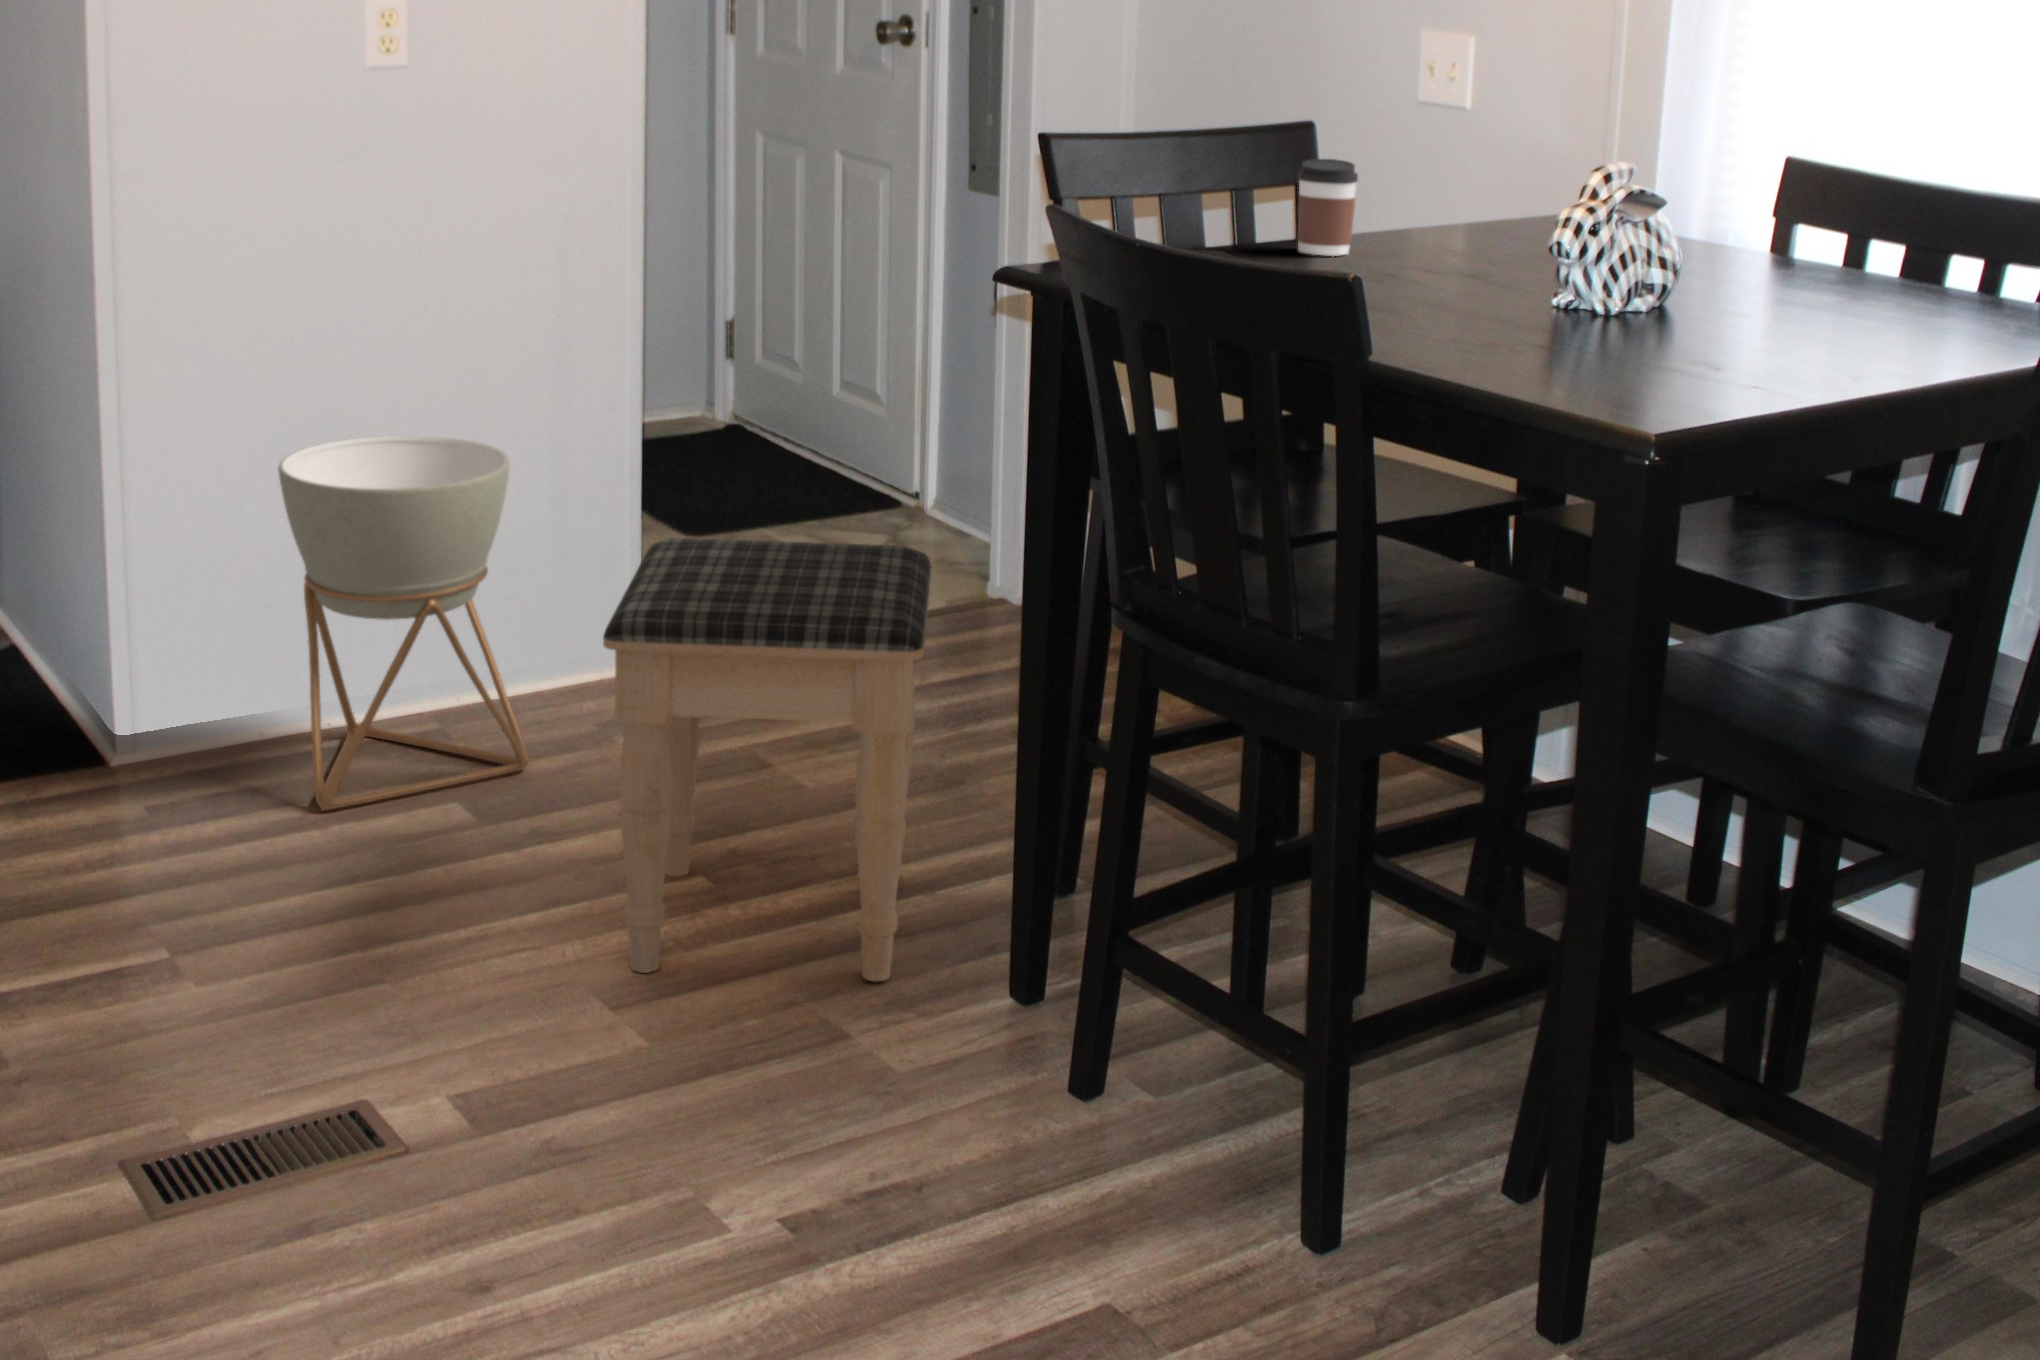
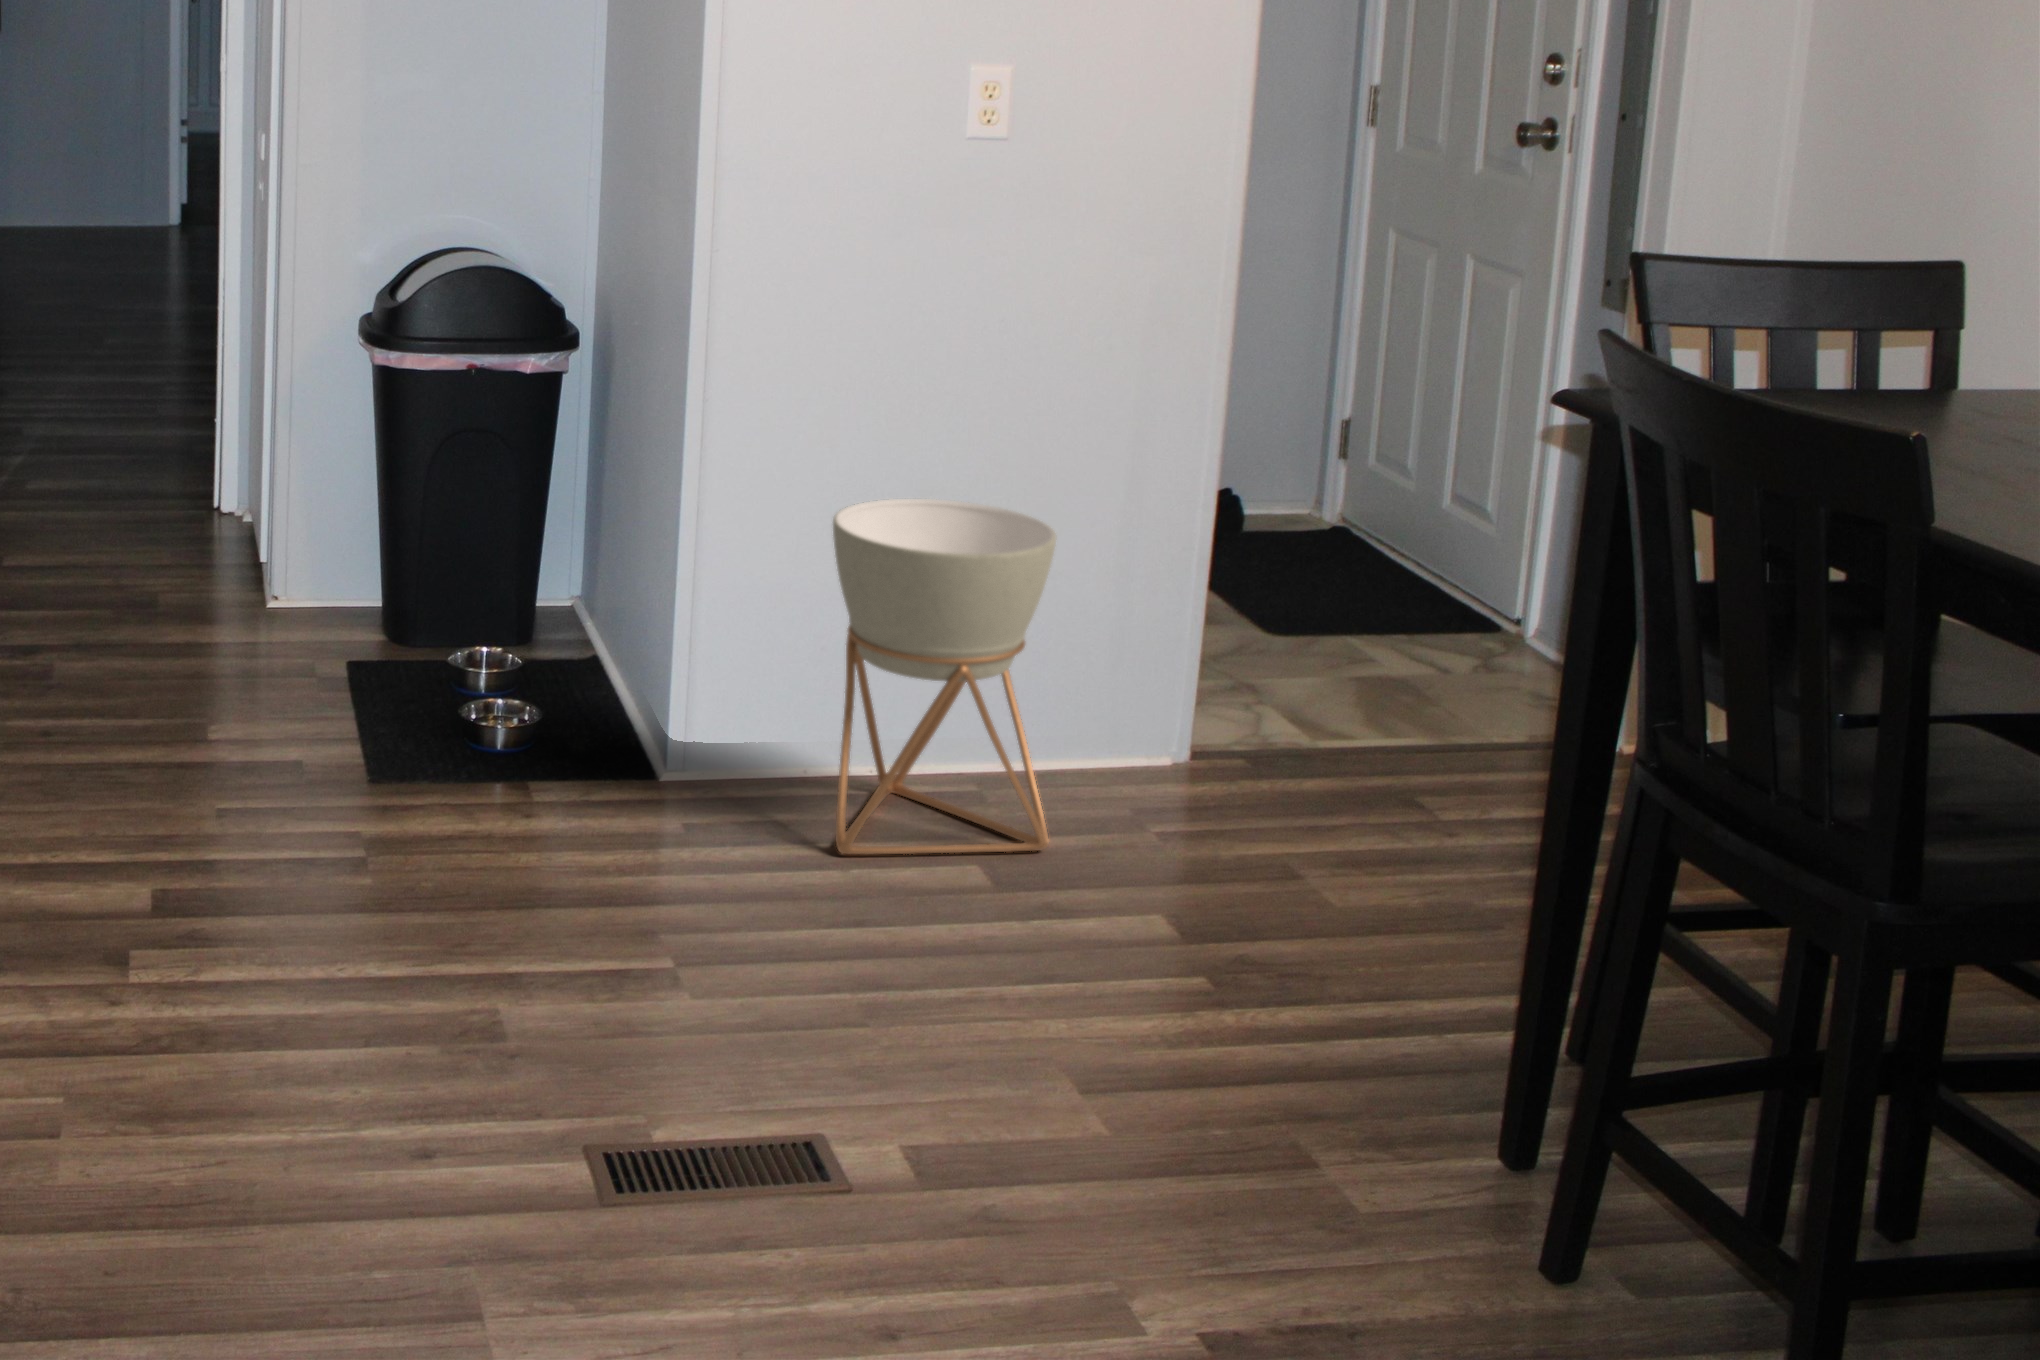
coffee cup: present [1298,159,1358,256] -> none [1901,313,1979,421]
footstool: present [603,538,932,982] -> none [1099,635,1467,1111]

